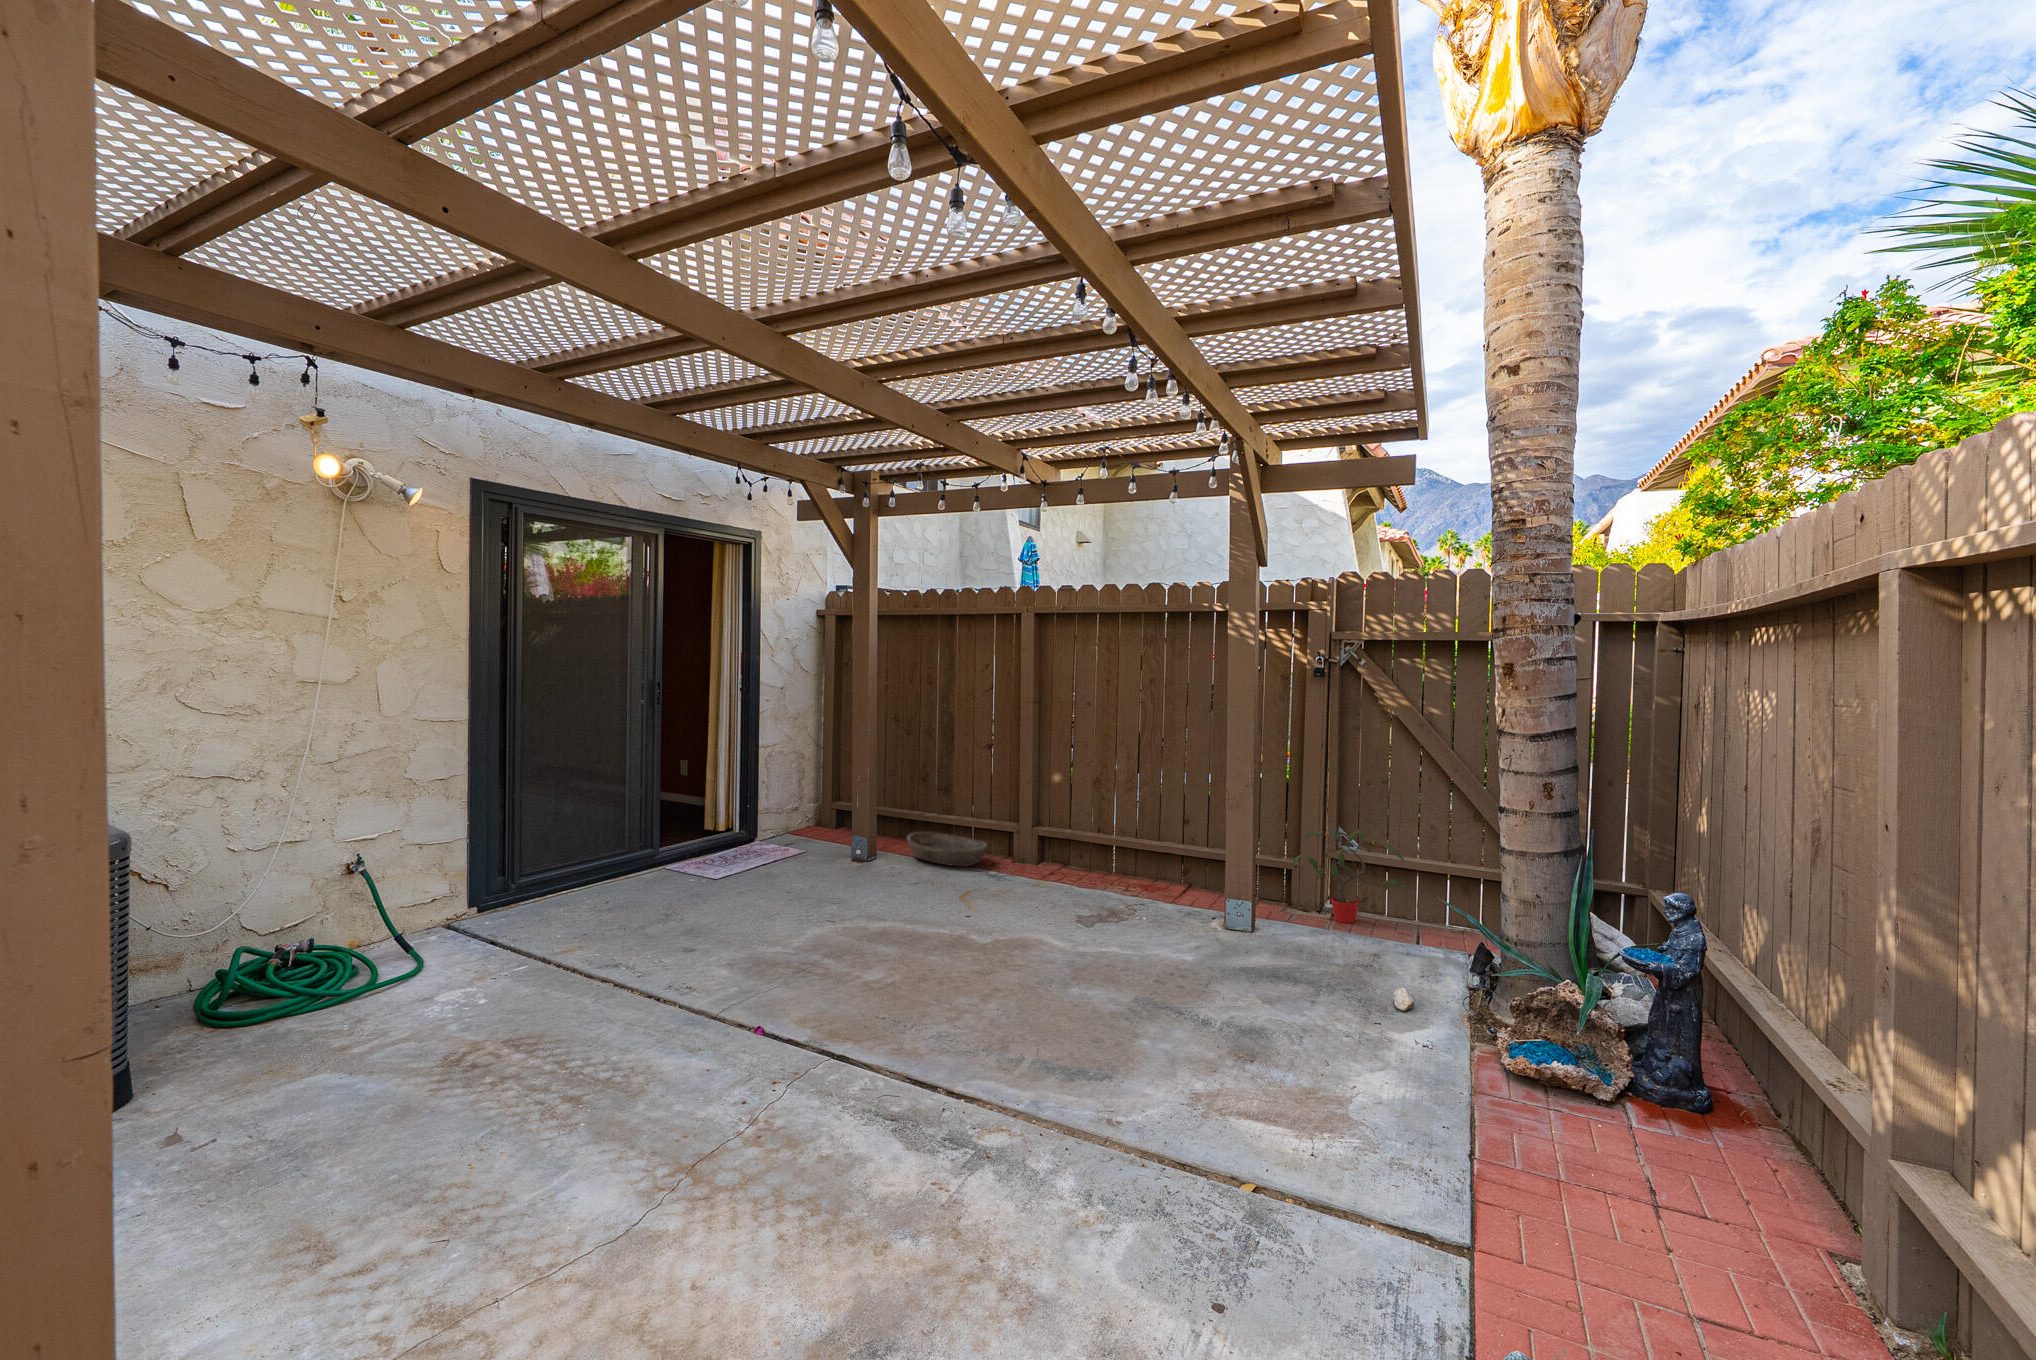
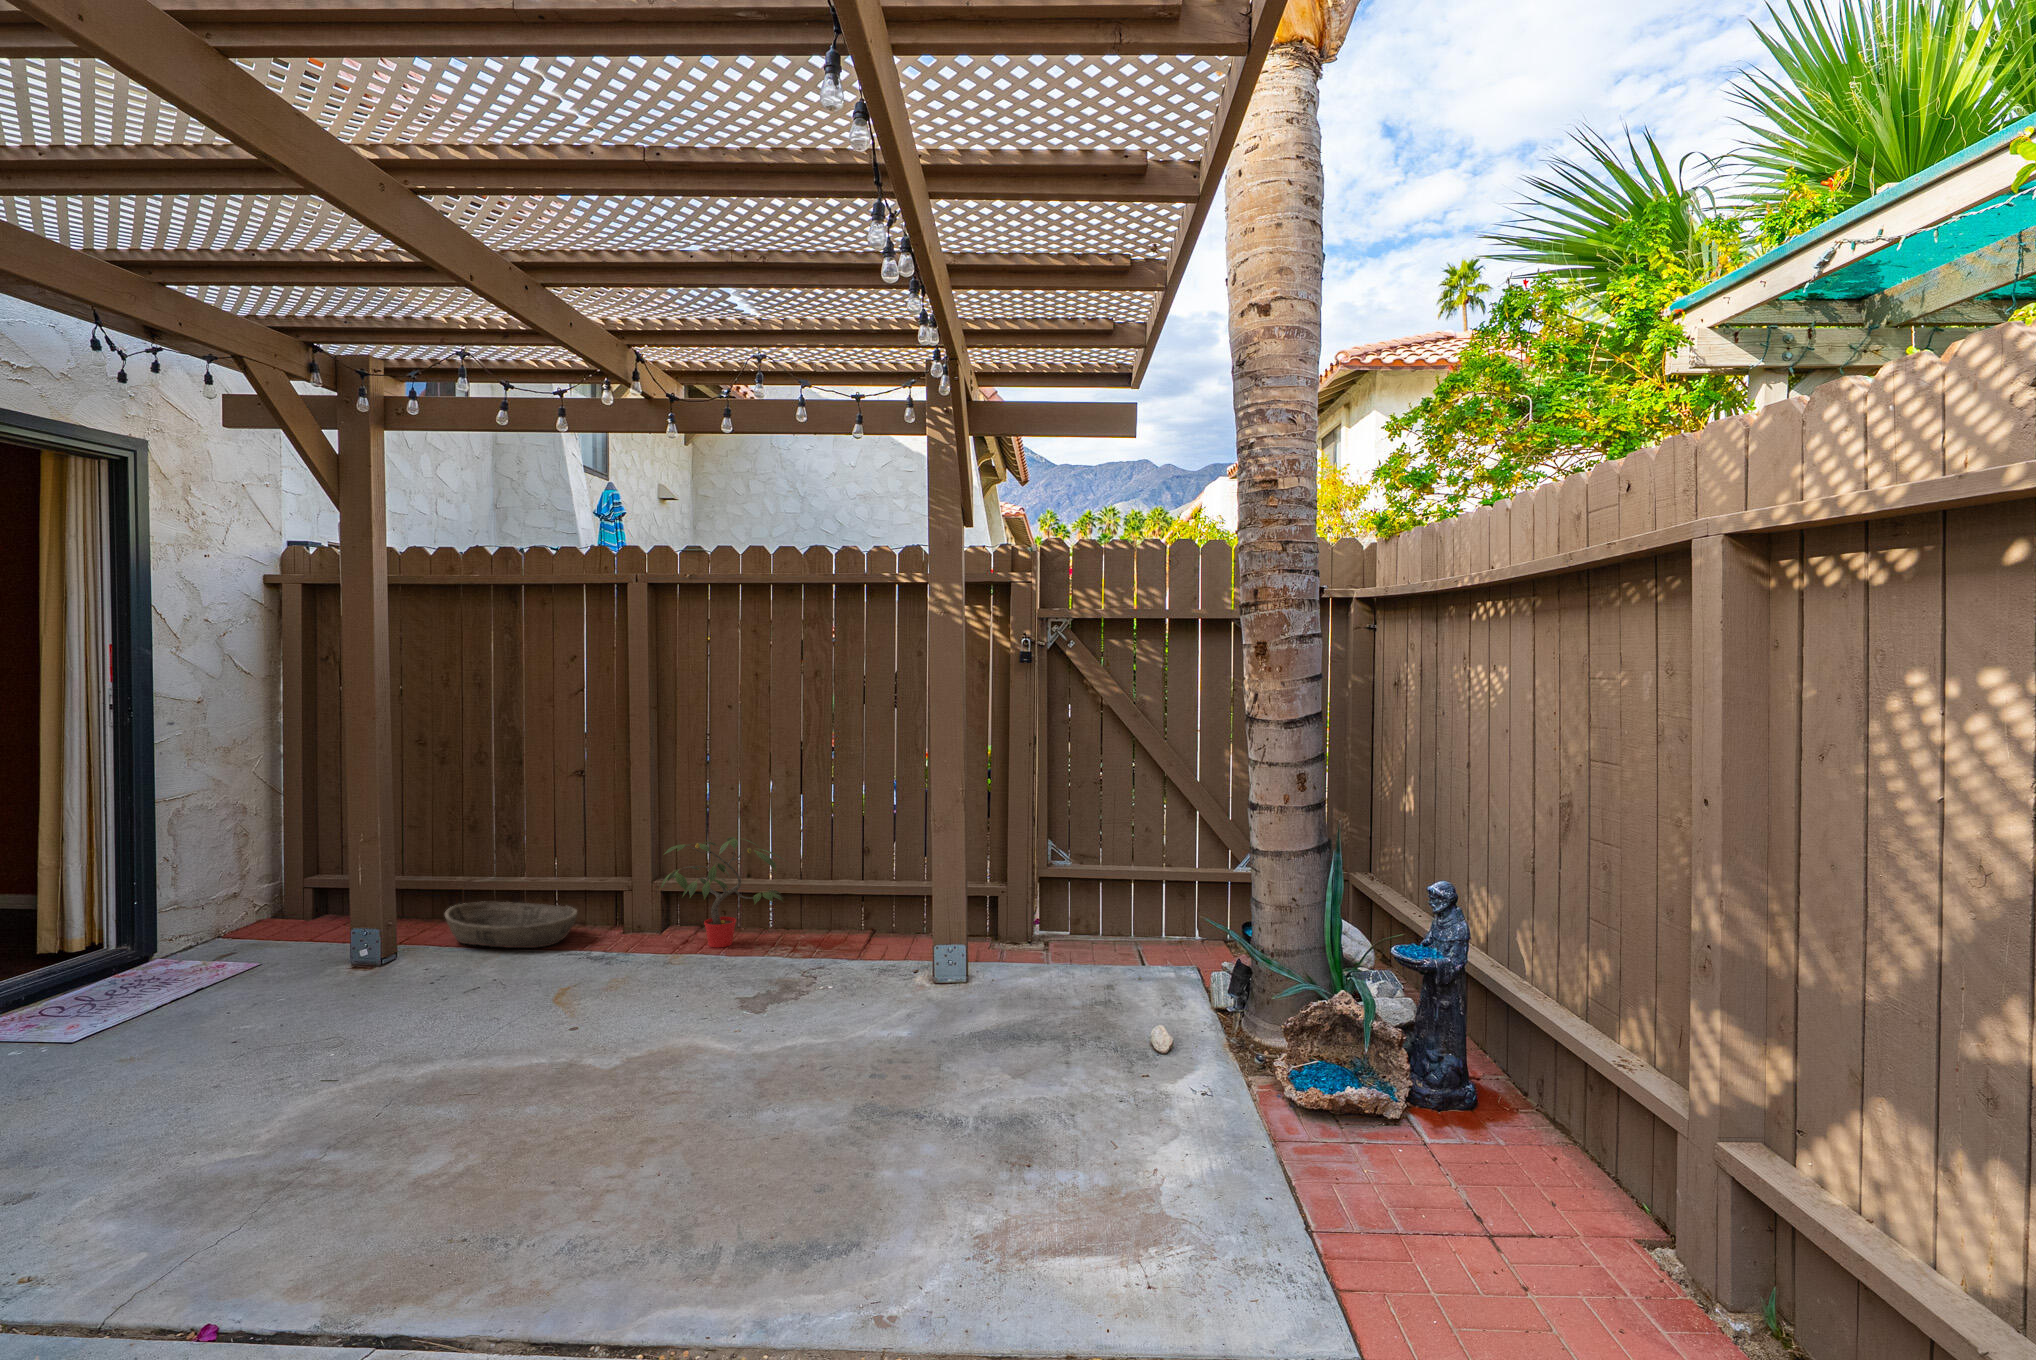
potted plant: present [1292,829,1408,923] -> present [661,837,787,948]

